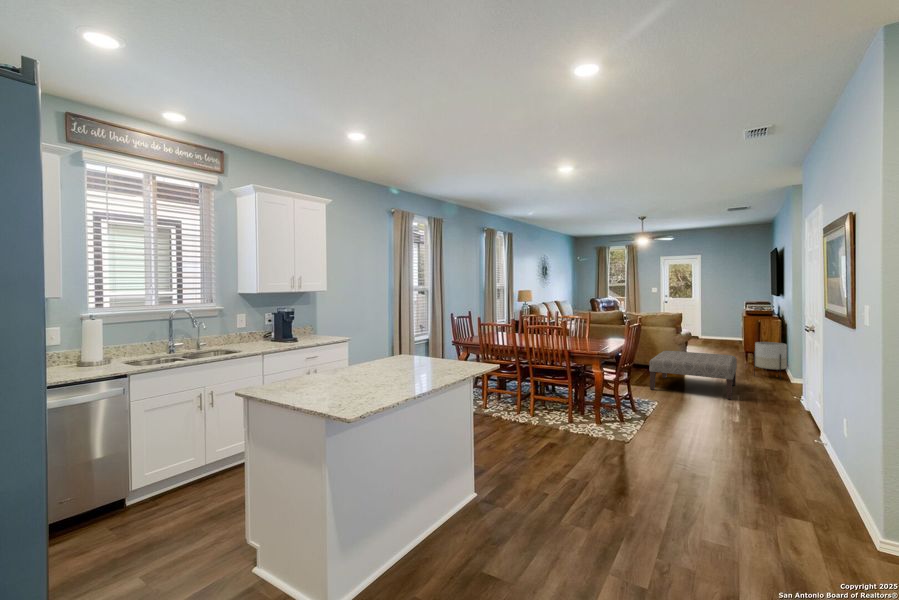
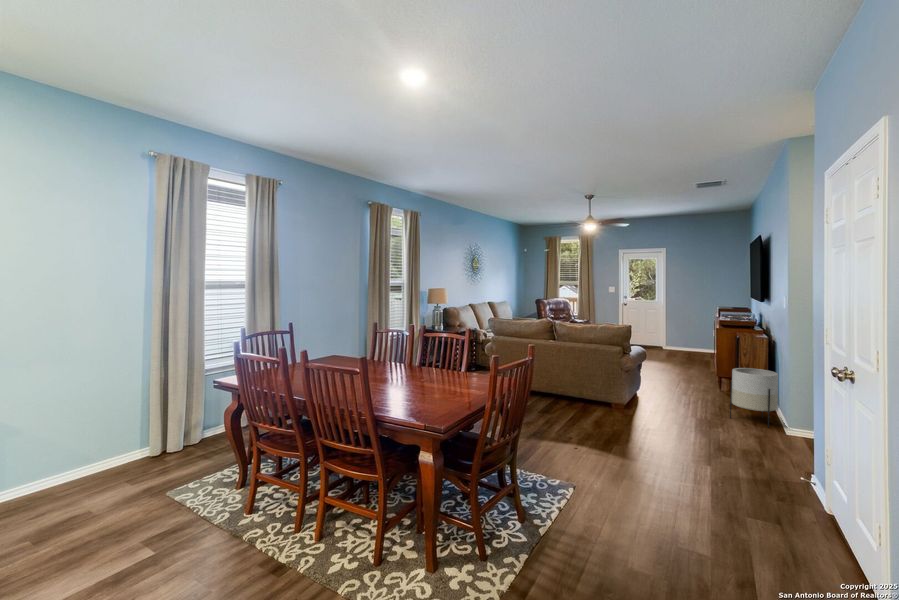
ottoman: present [649,351,737,399] -> none [571,381,705,477]

